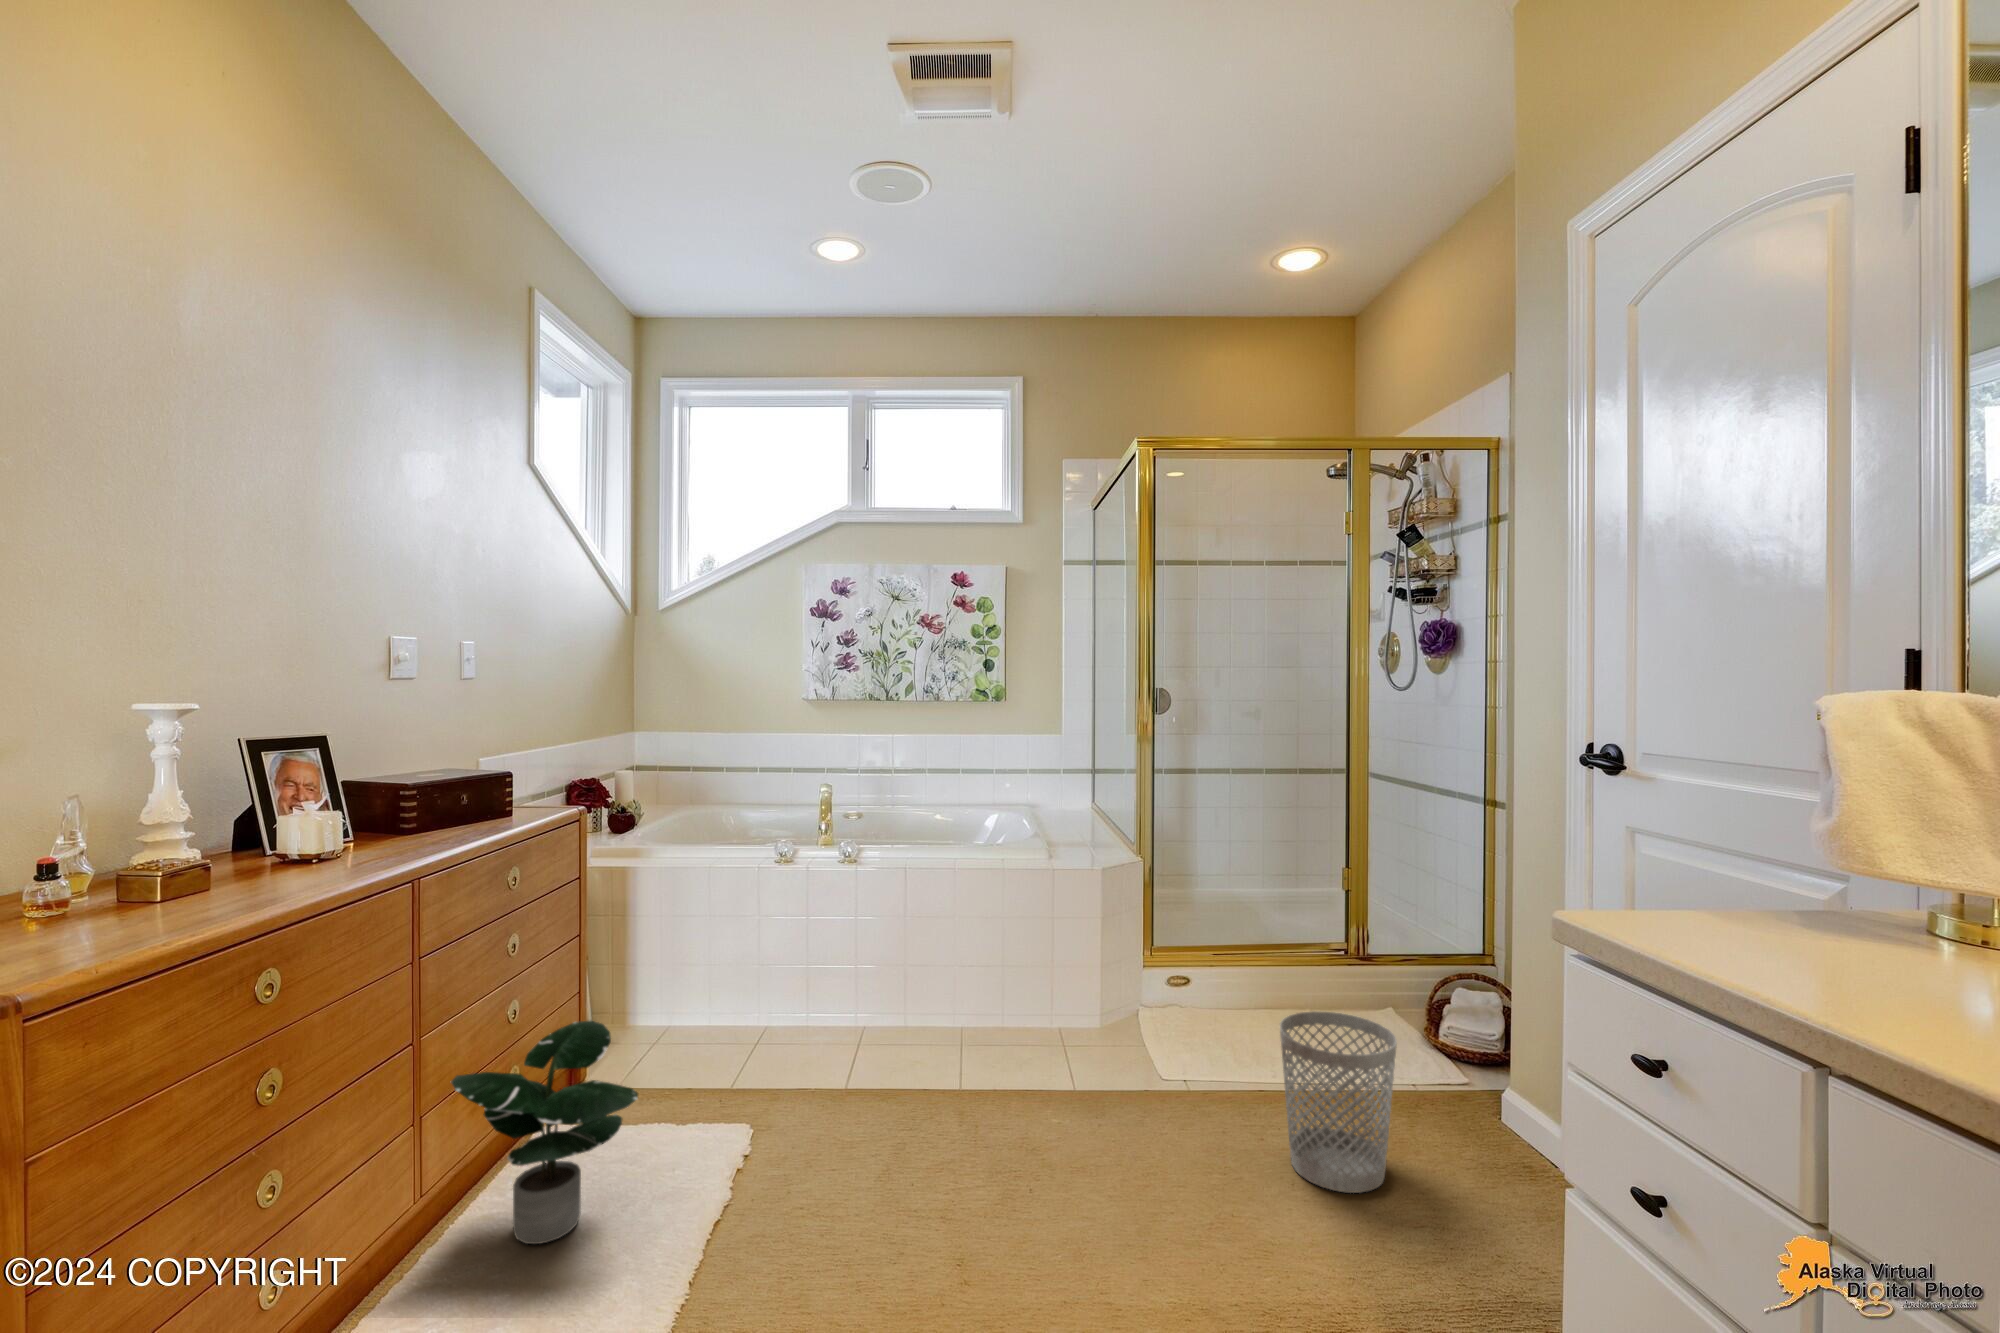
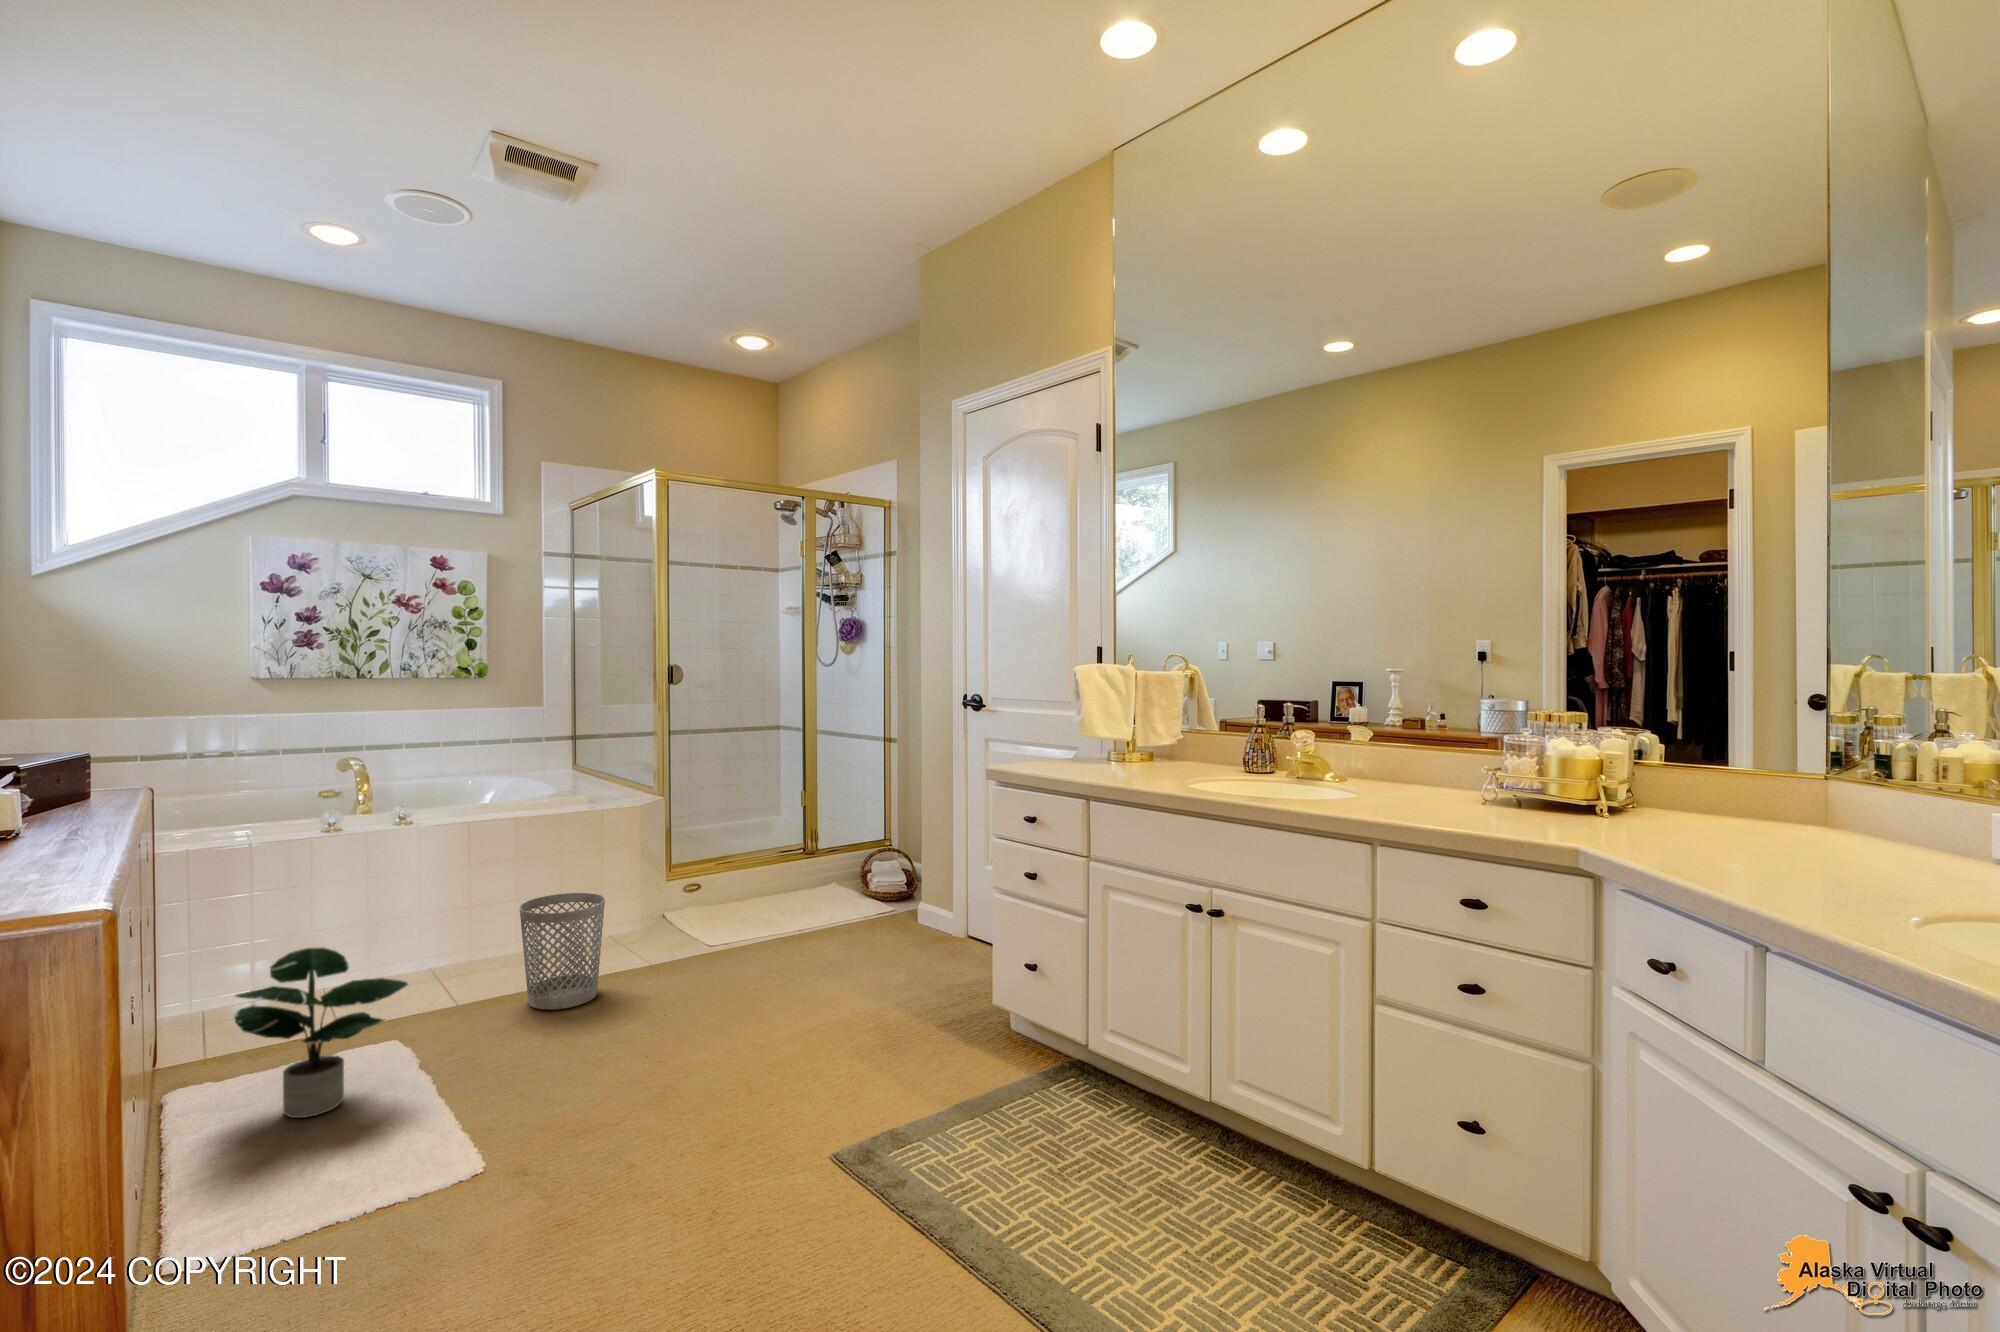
wastebasket: present [1280,1011,1397,1193] -> present [520,893,605,1010]

